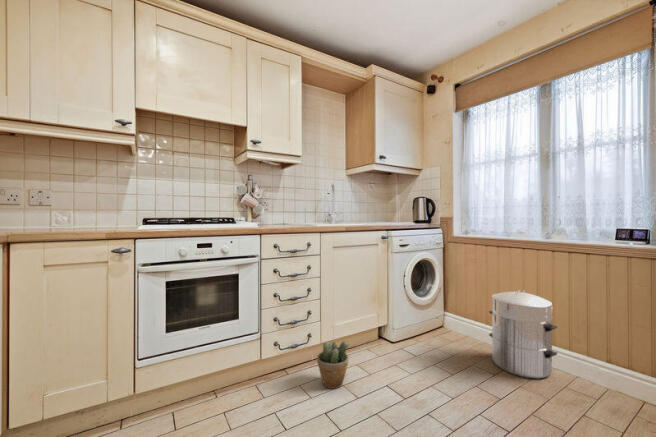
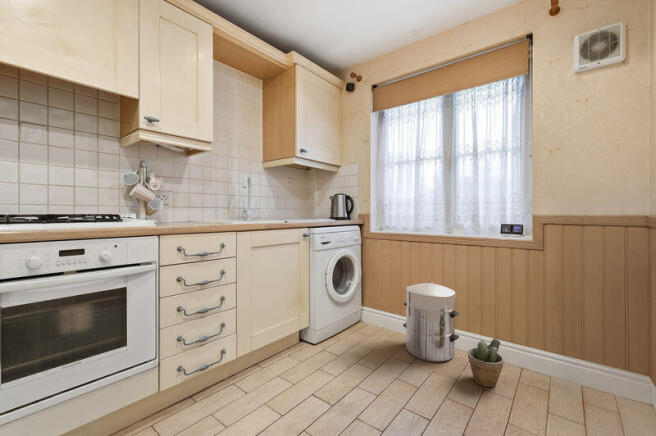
potted plant: present [317,341,349,389] -> present [468,338,504,387]

